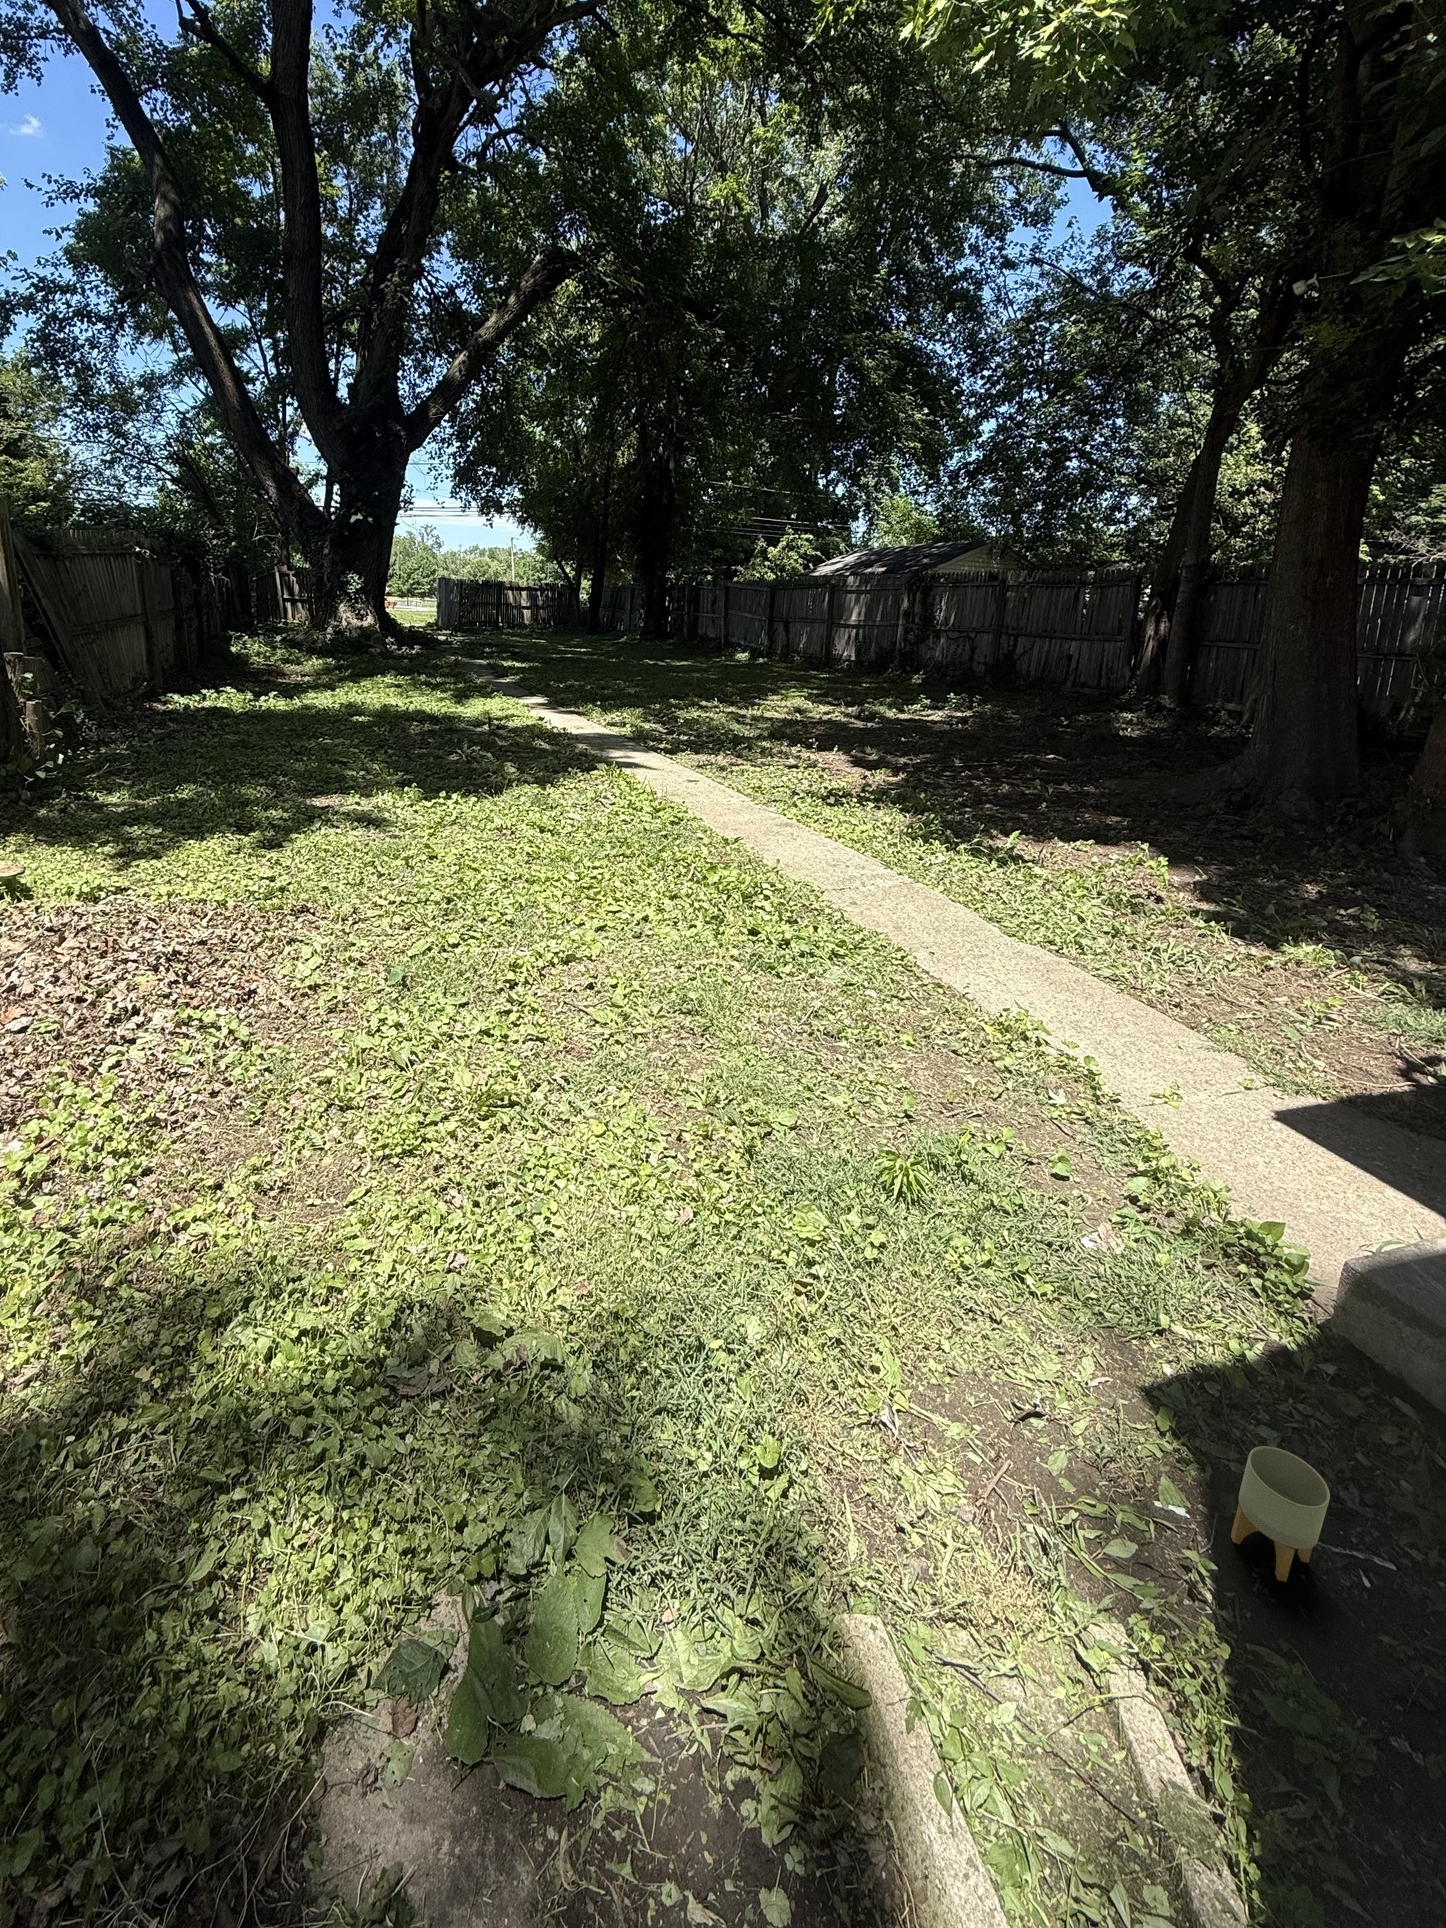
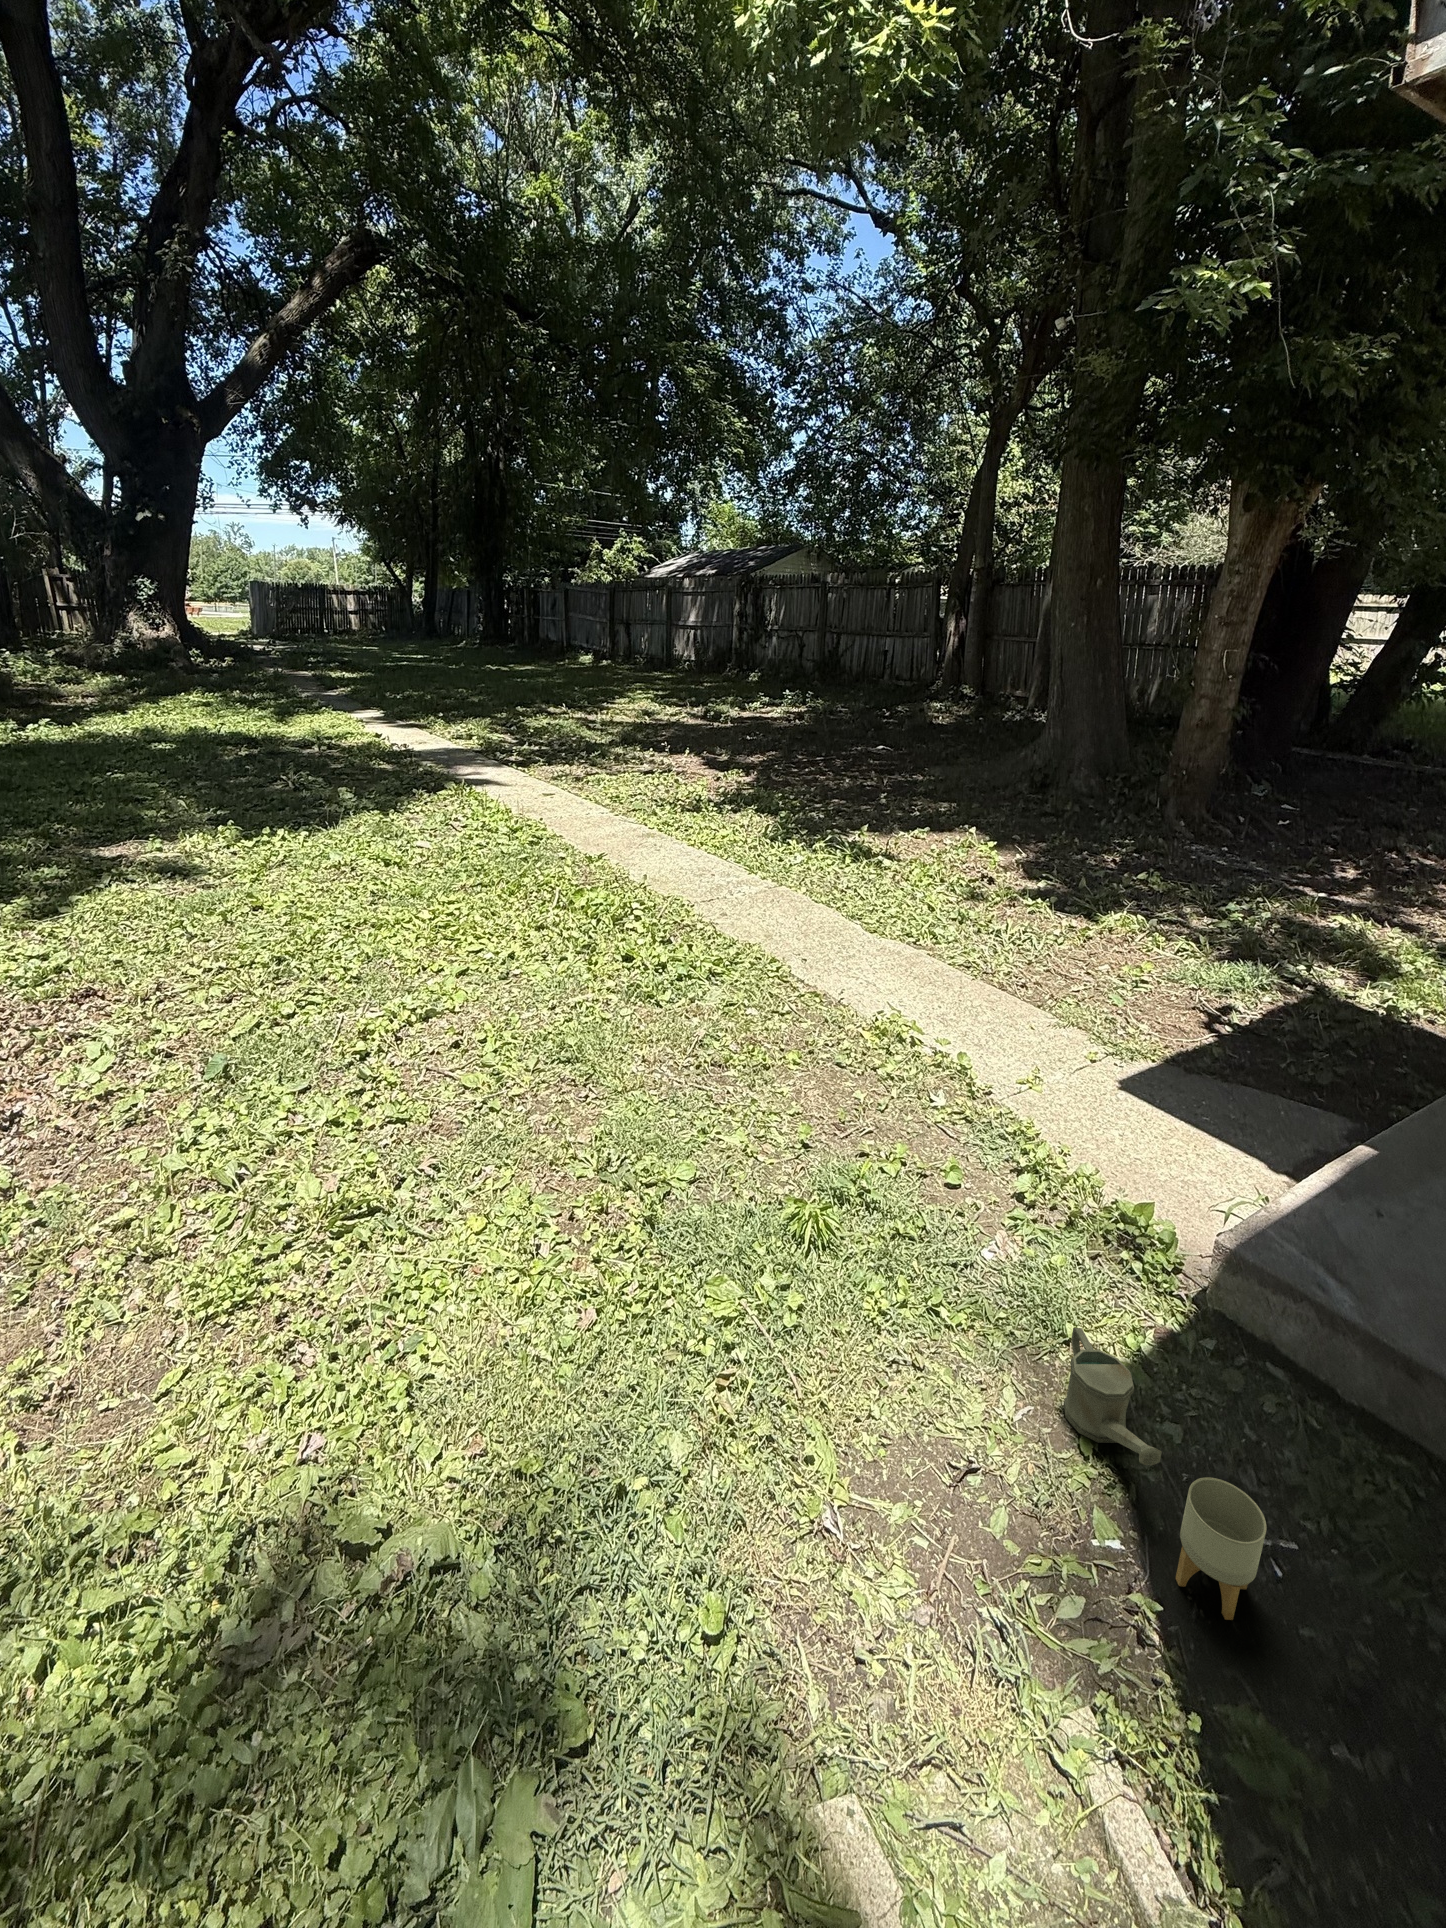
watering can: none [1142,1306,1232,1432] -> present [1064,1328,1162,1465]

